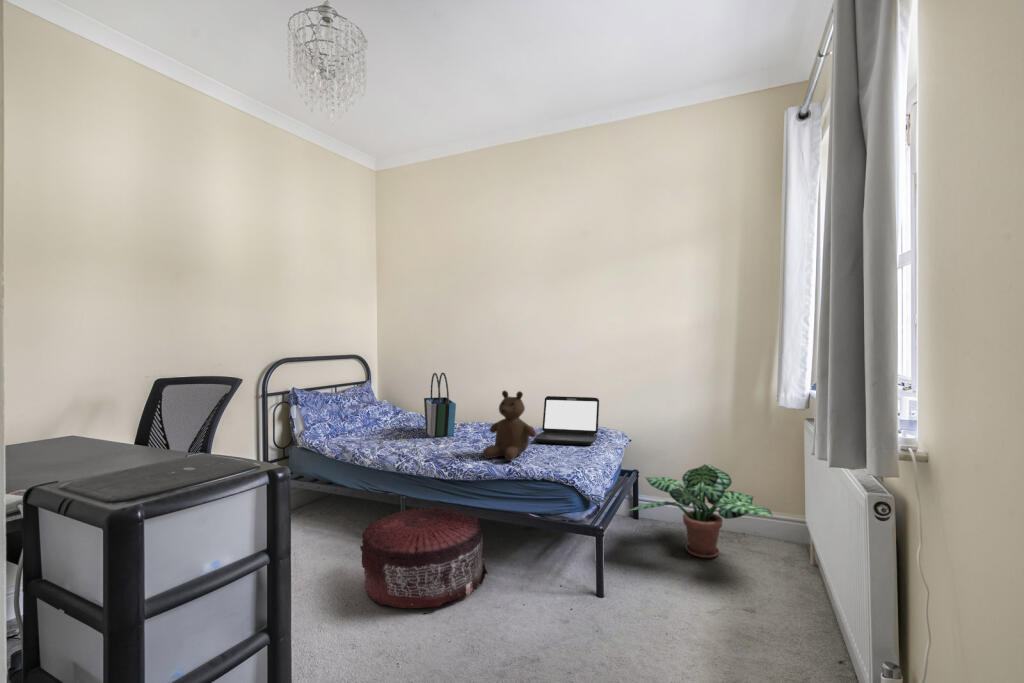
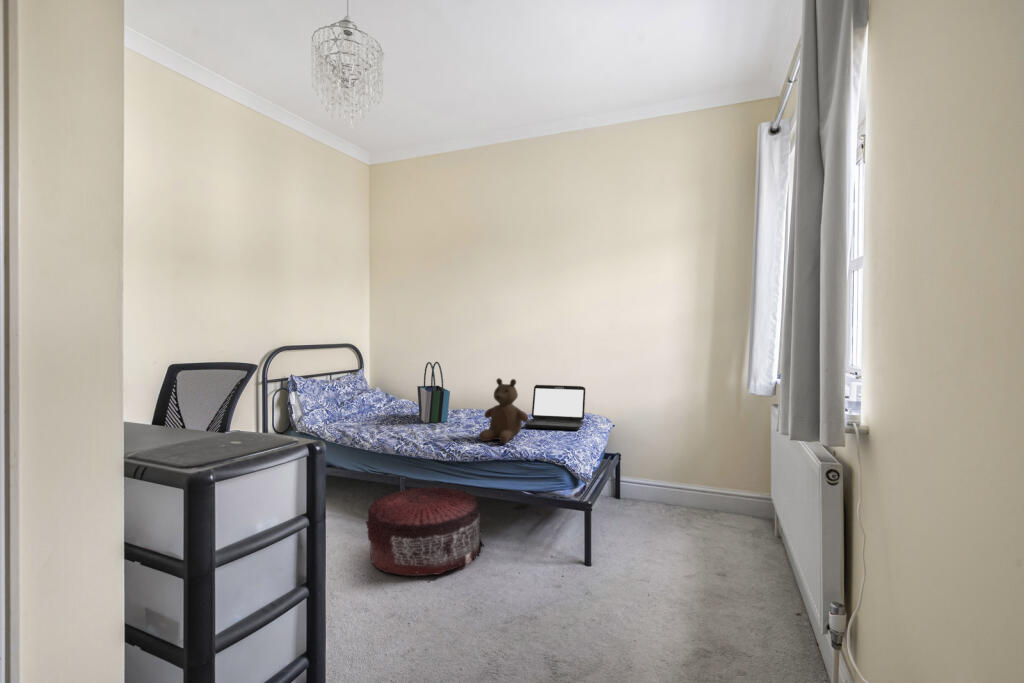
potted plant: present [628,464,772,558] -> none [609,447,743,532]

